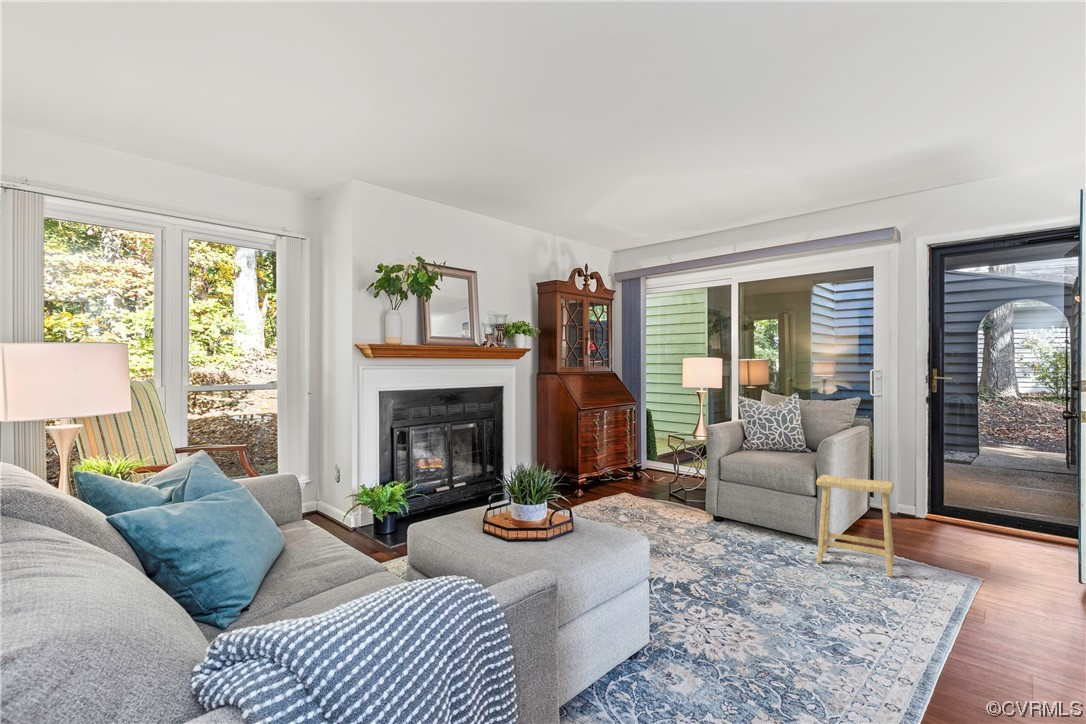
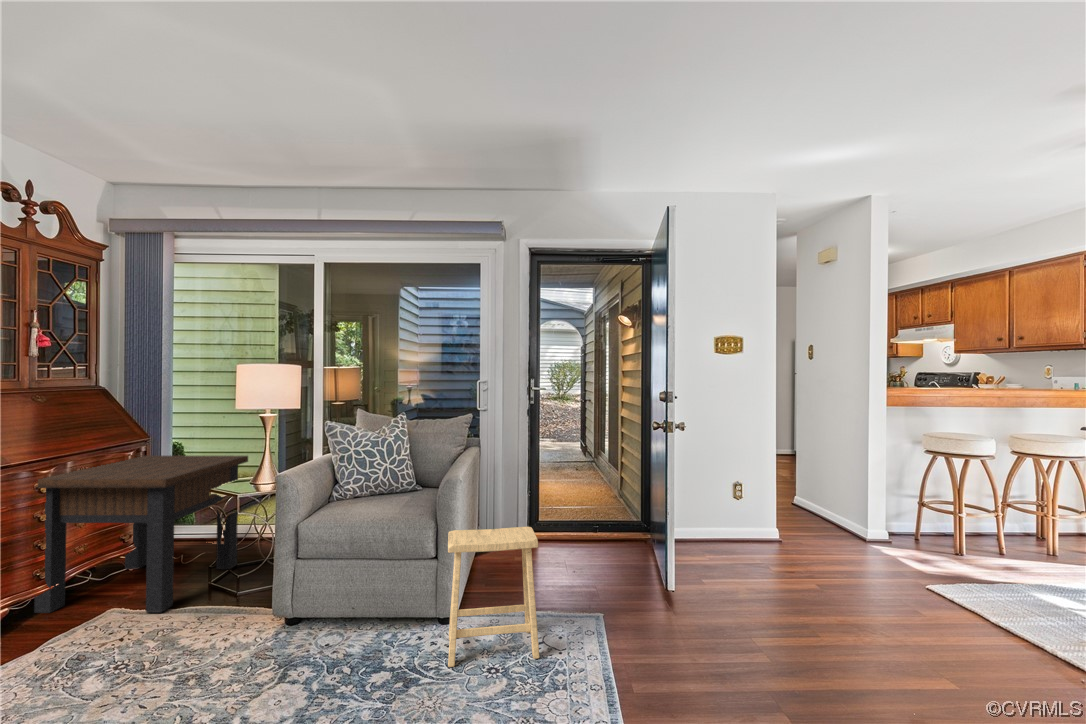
side table: none [586,414,691,501] -> present [34,456,248,613]

